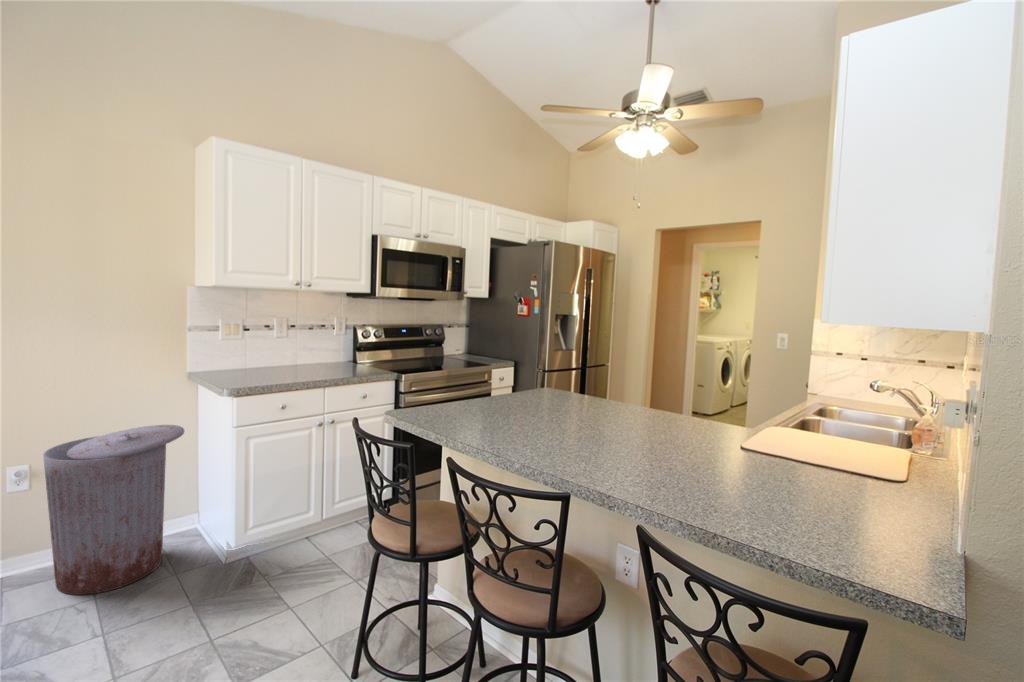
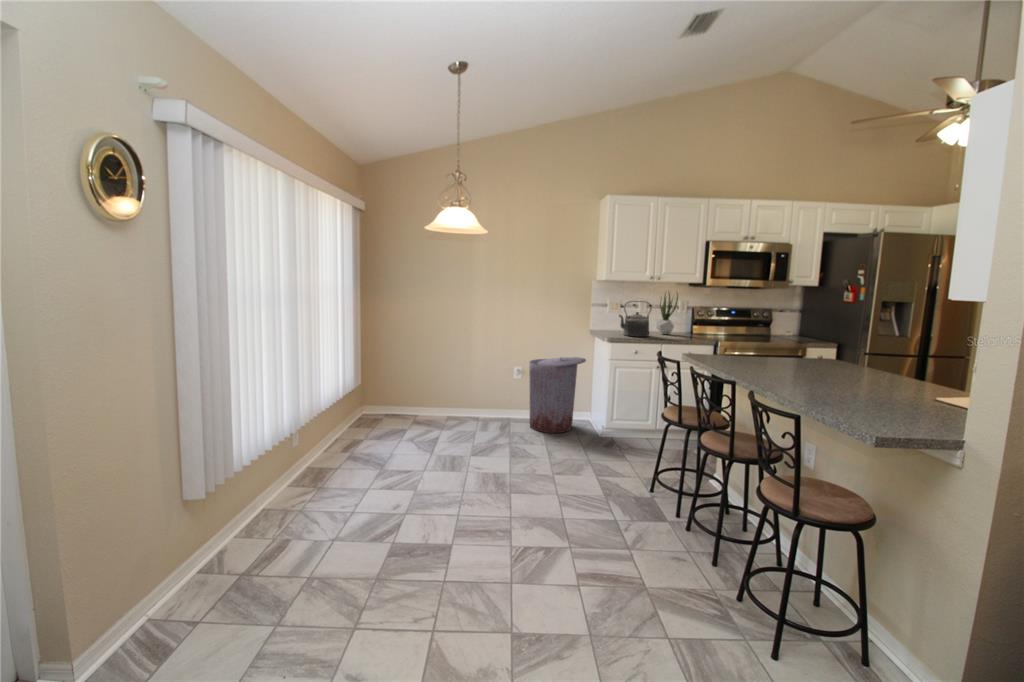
potted plant: none [306,303,337,369] -> present [657,293,678,335]
kettle: none [246,321,302,380] -> present [619,301,651,337]

